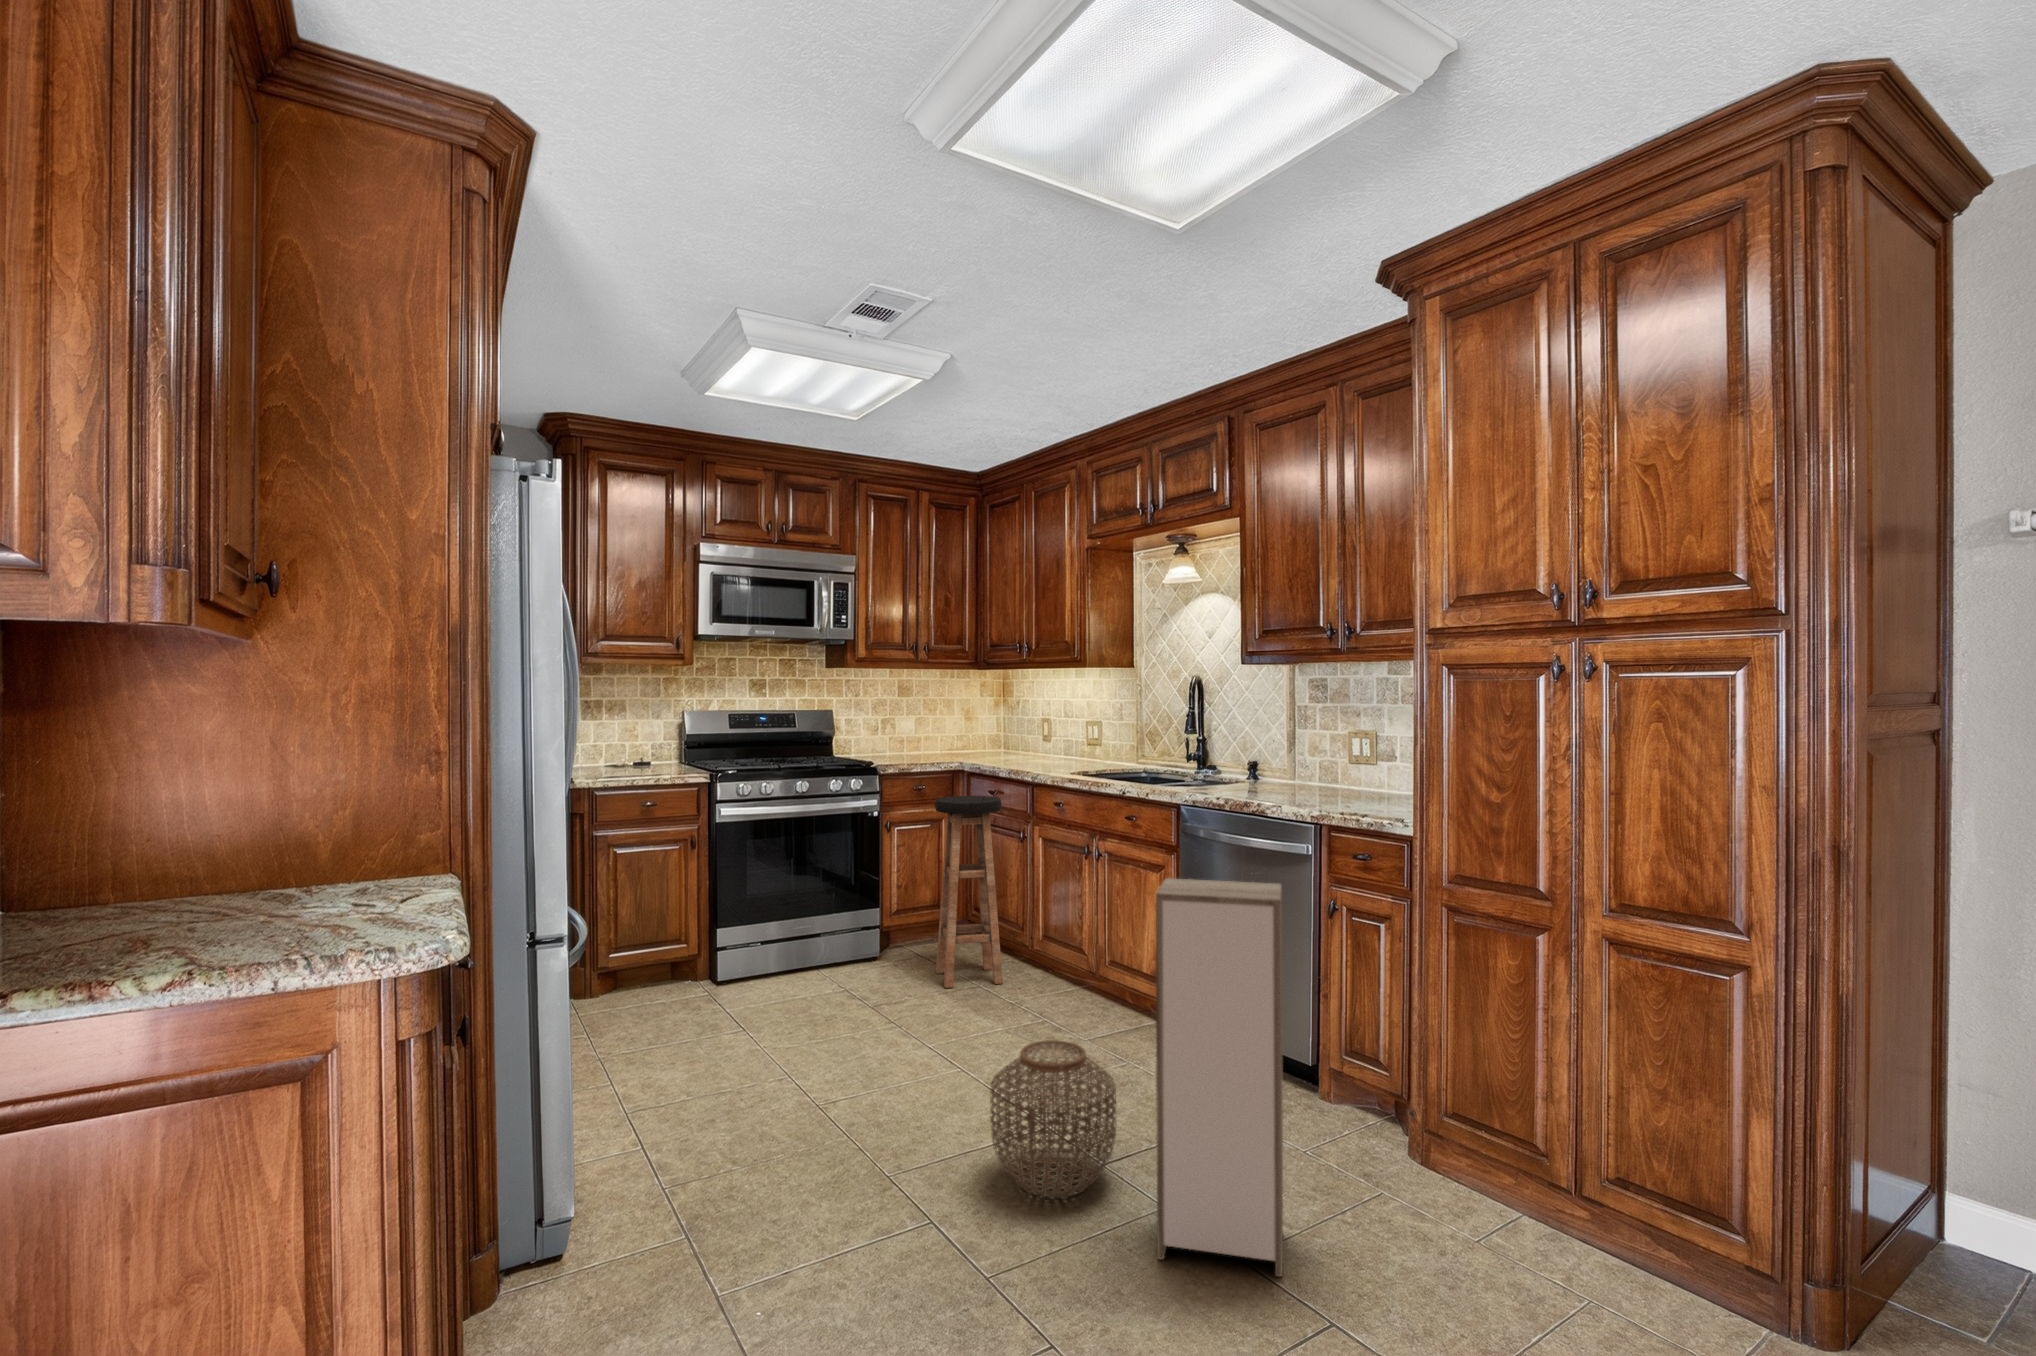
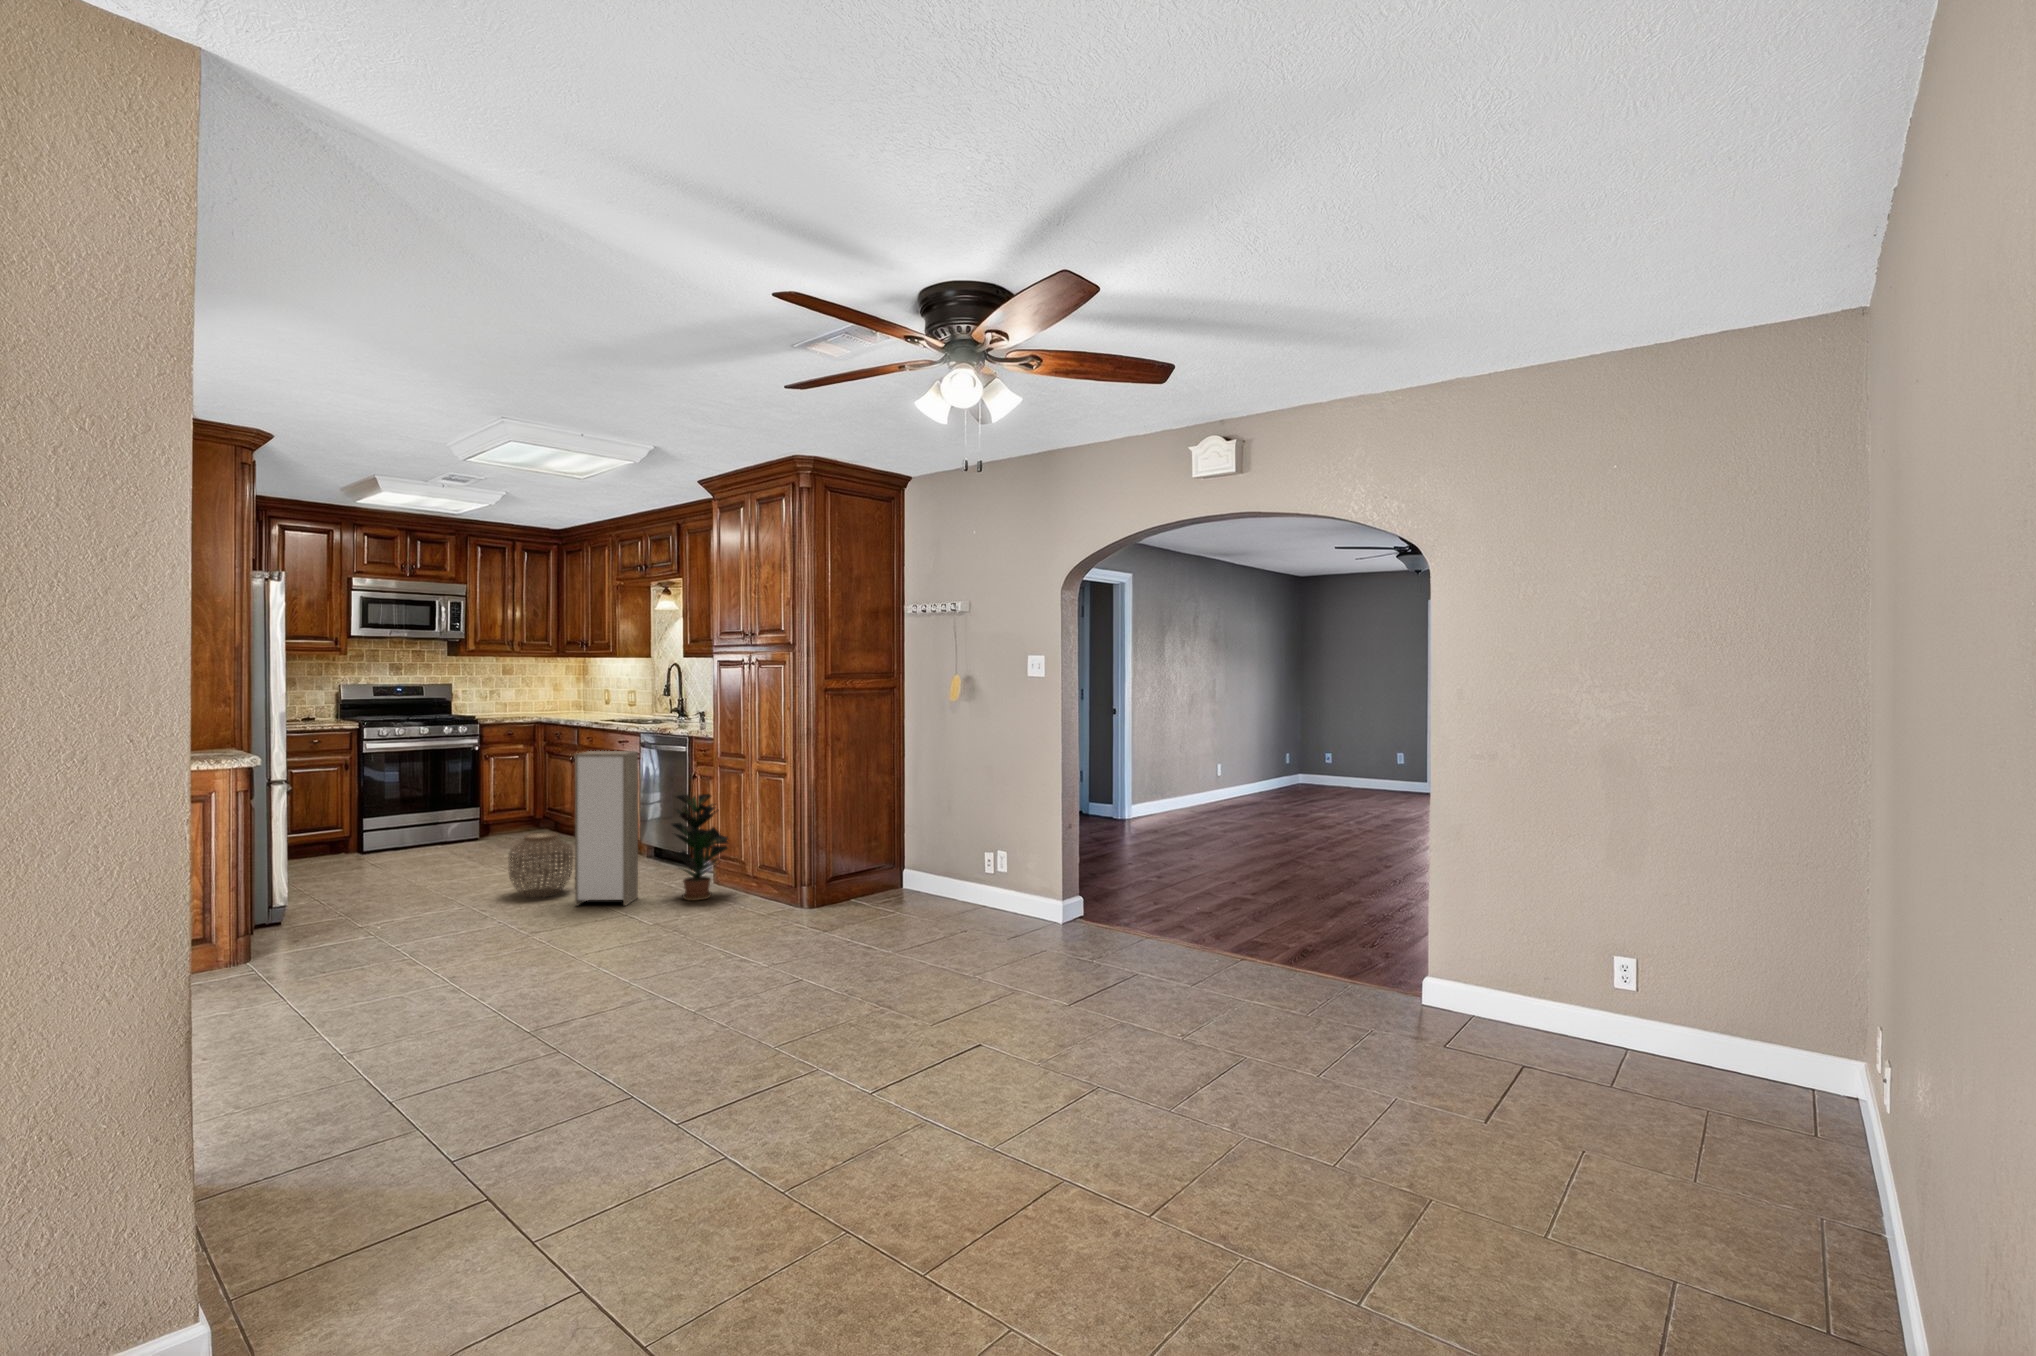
bar stool: present [935,796,1003,988] -> none [515,735,559,846]
potted plant: none [1346,988,1515,1271] -> present [666,794,728,901]

